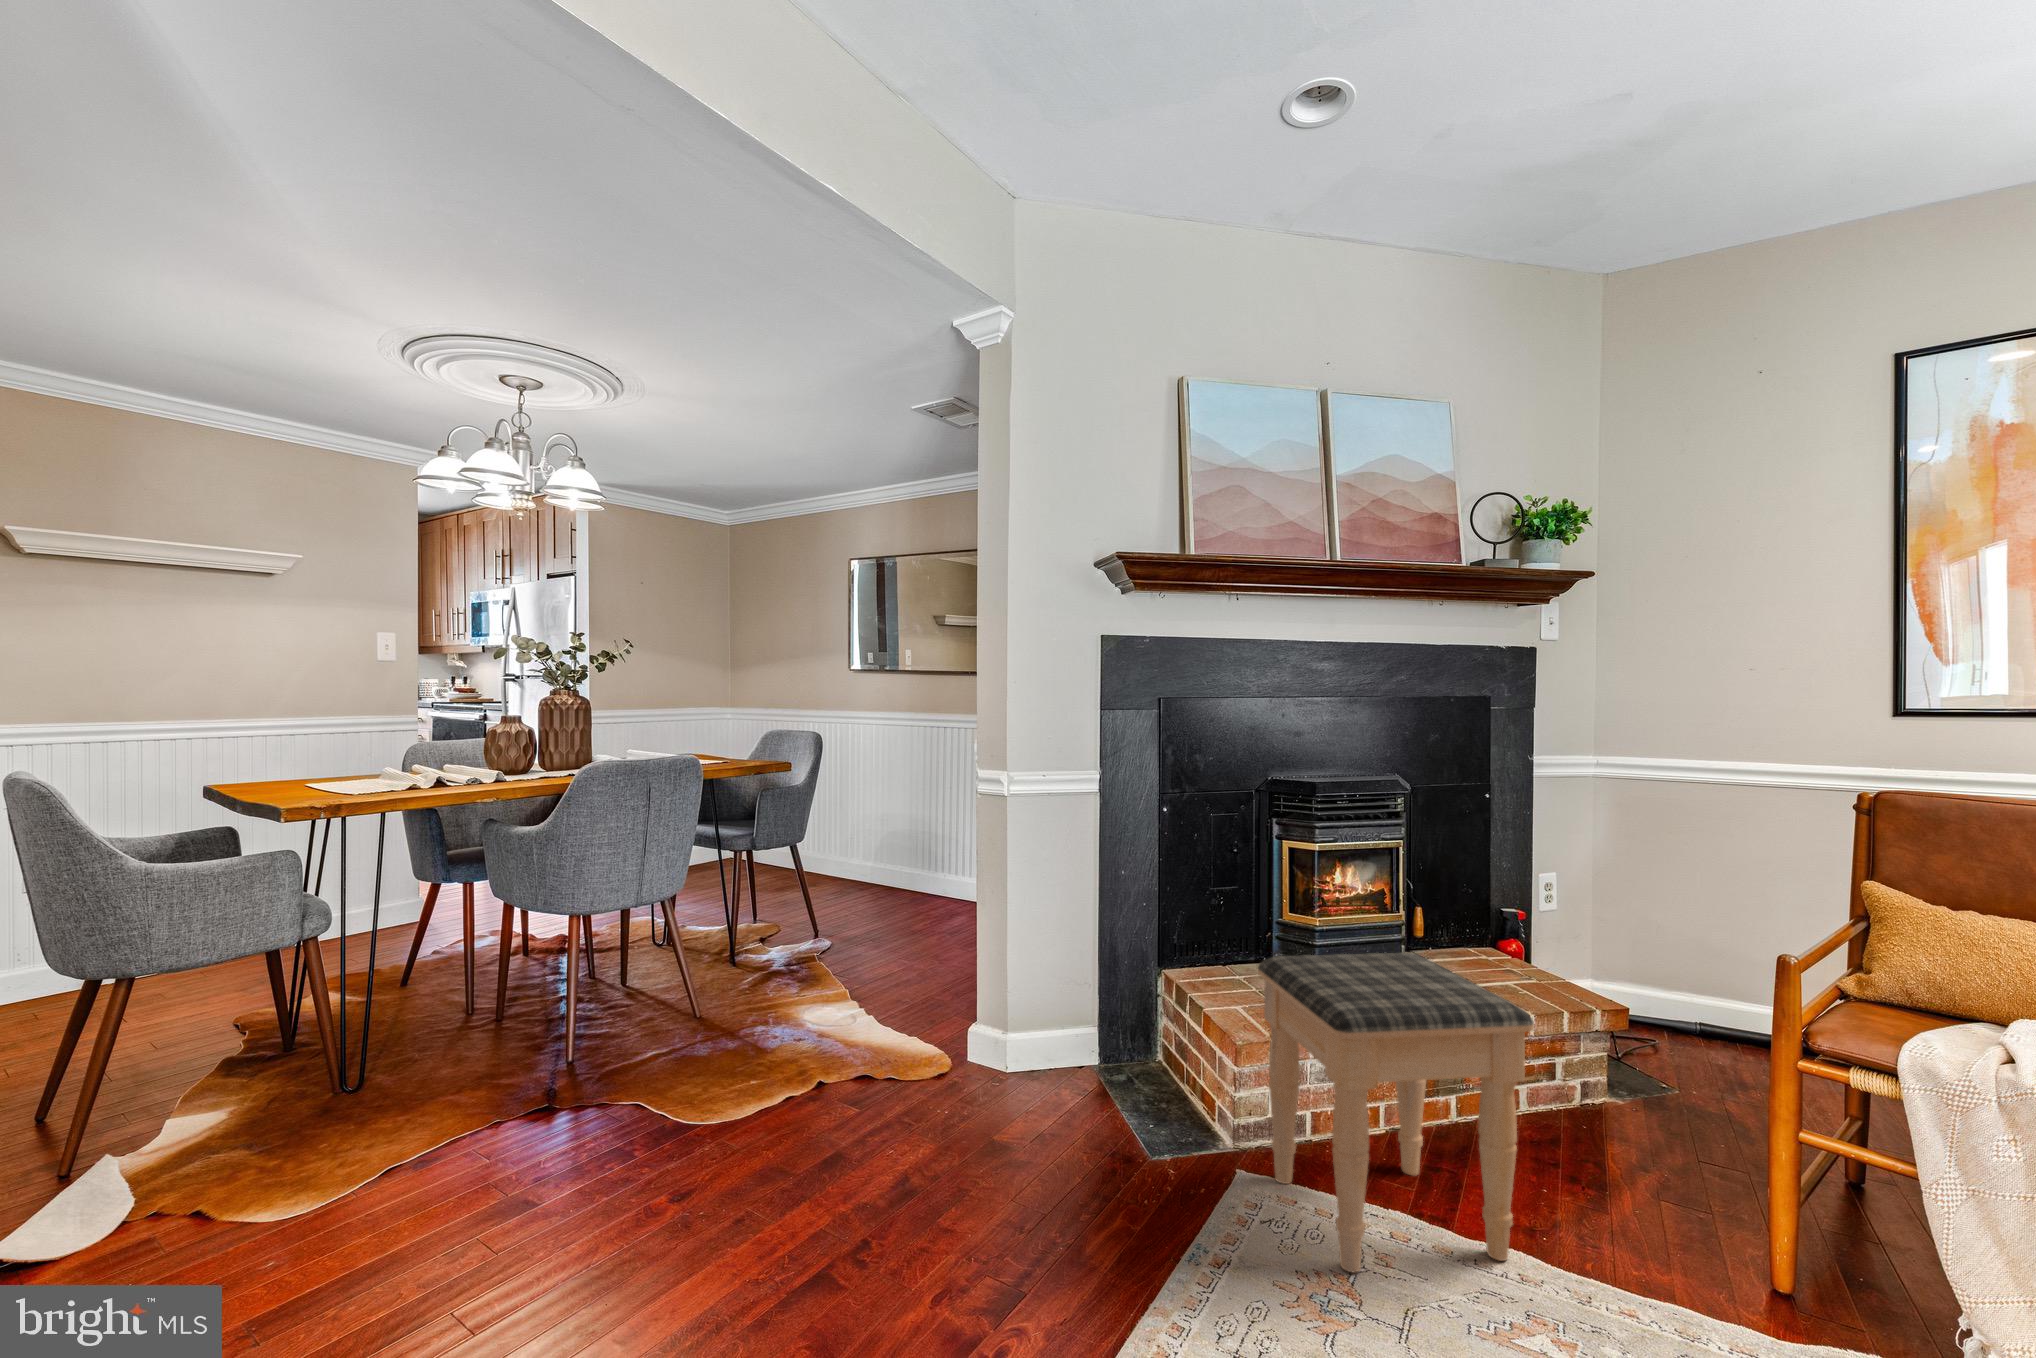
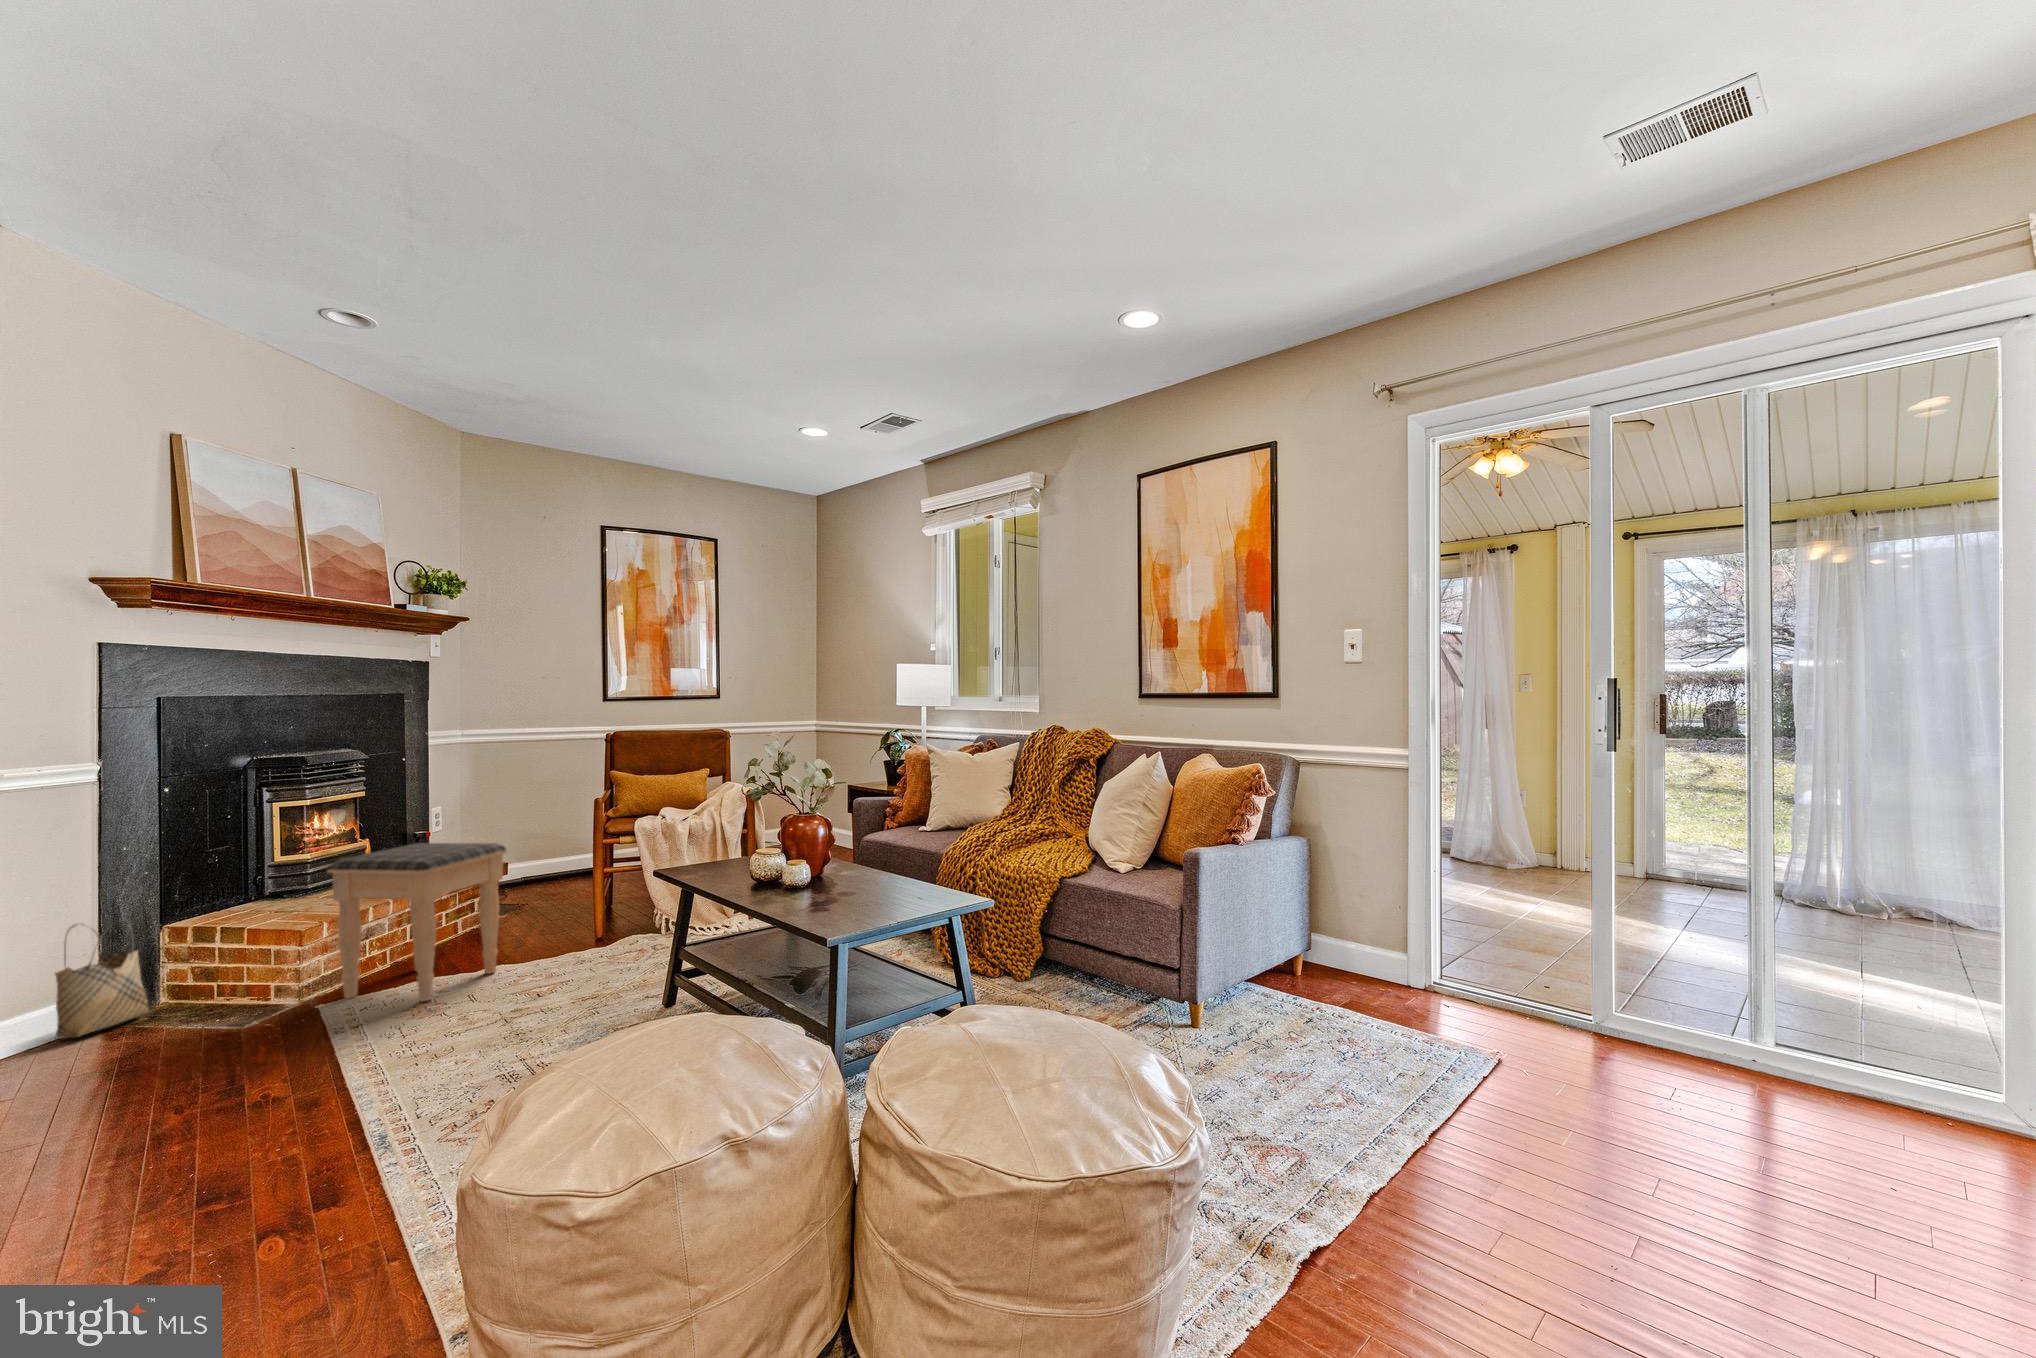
woven basket: none [1032,947,1118,1083] -> present [55,922,148,1039]

